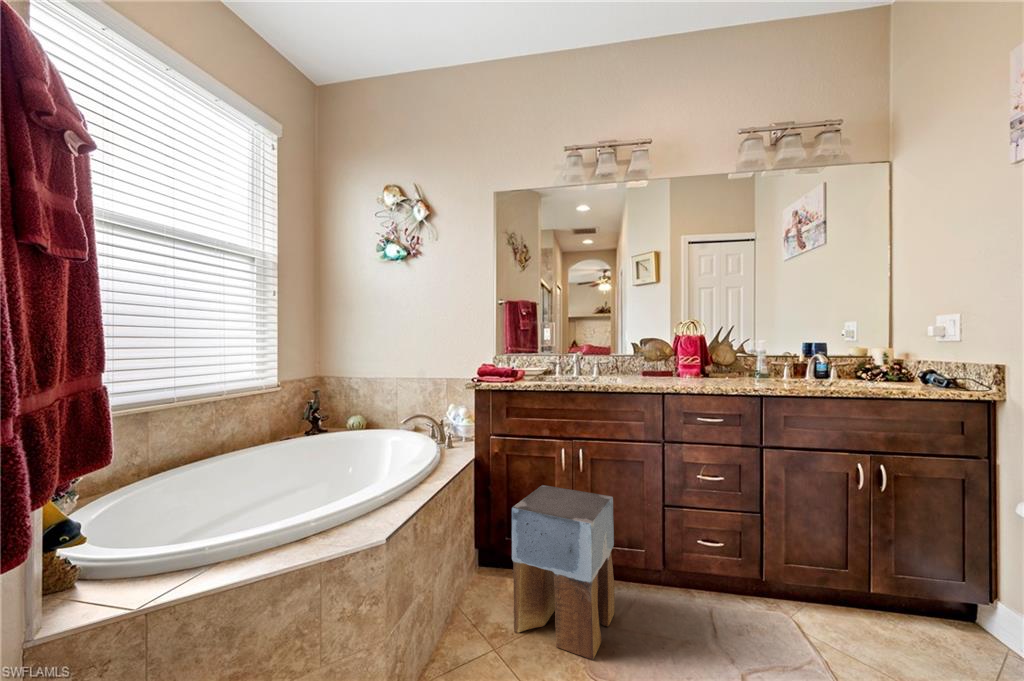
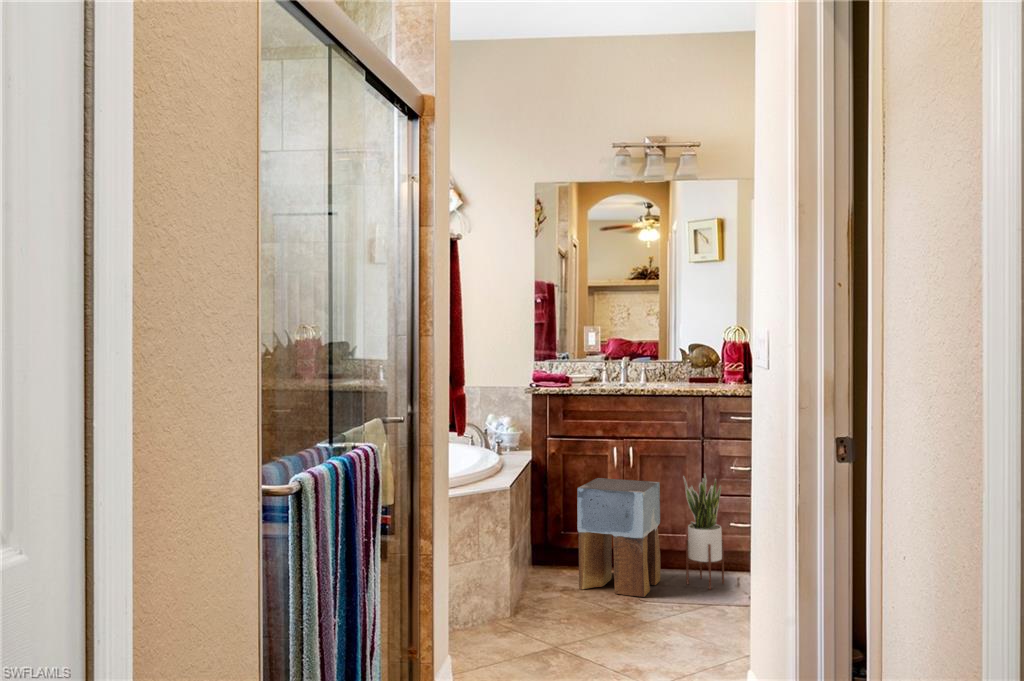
potted plant: none [642,489,694,642] -> present [683,474,724,589]

